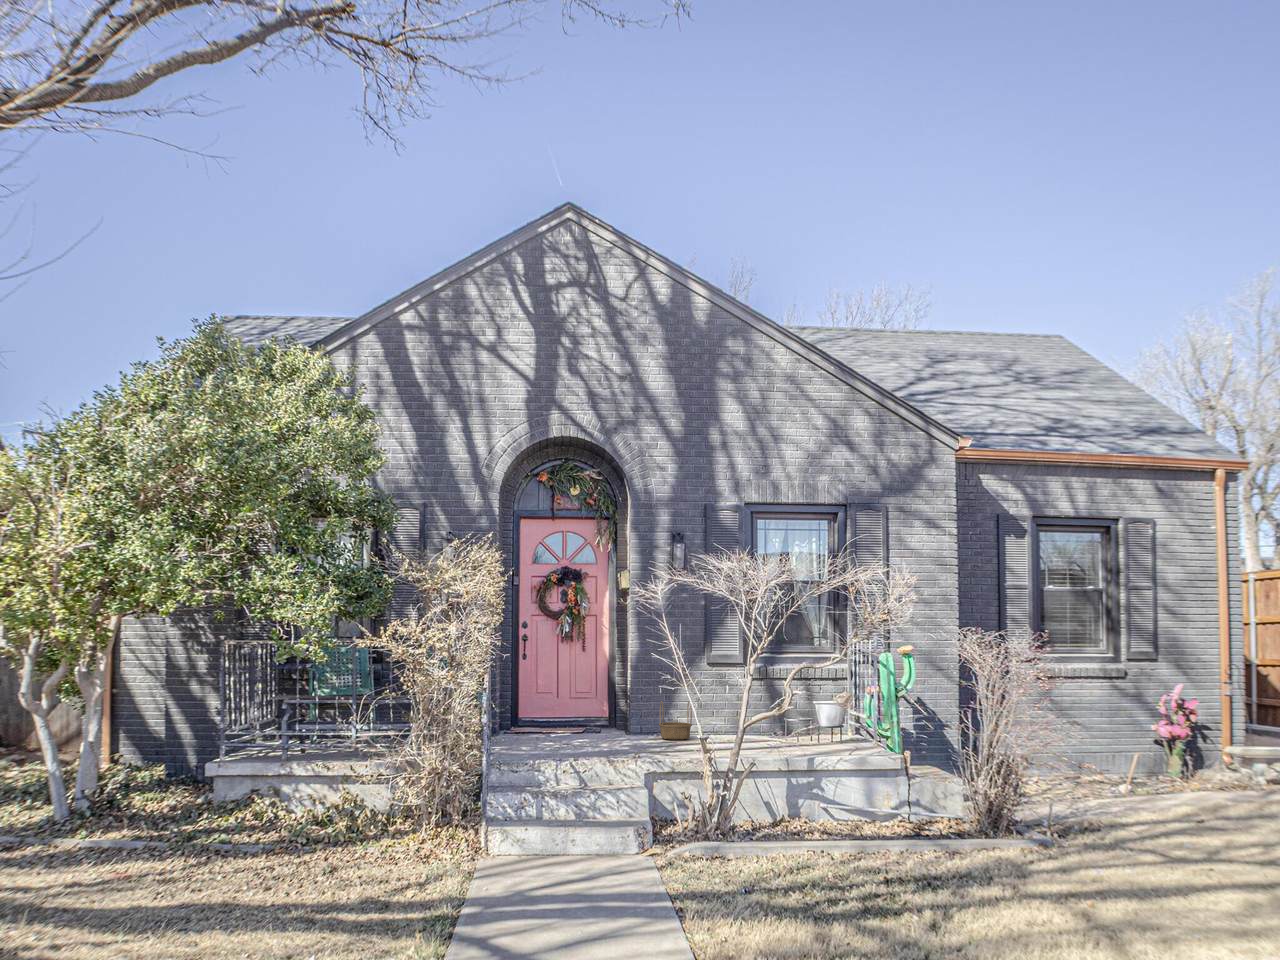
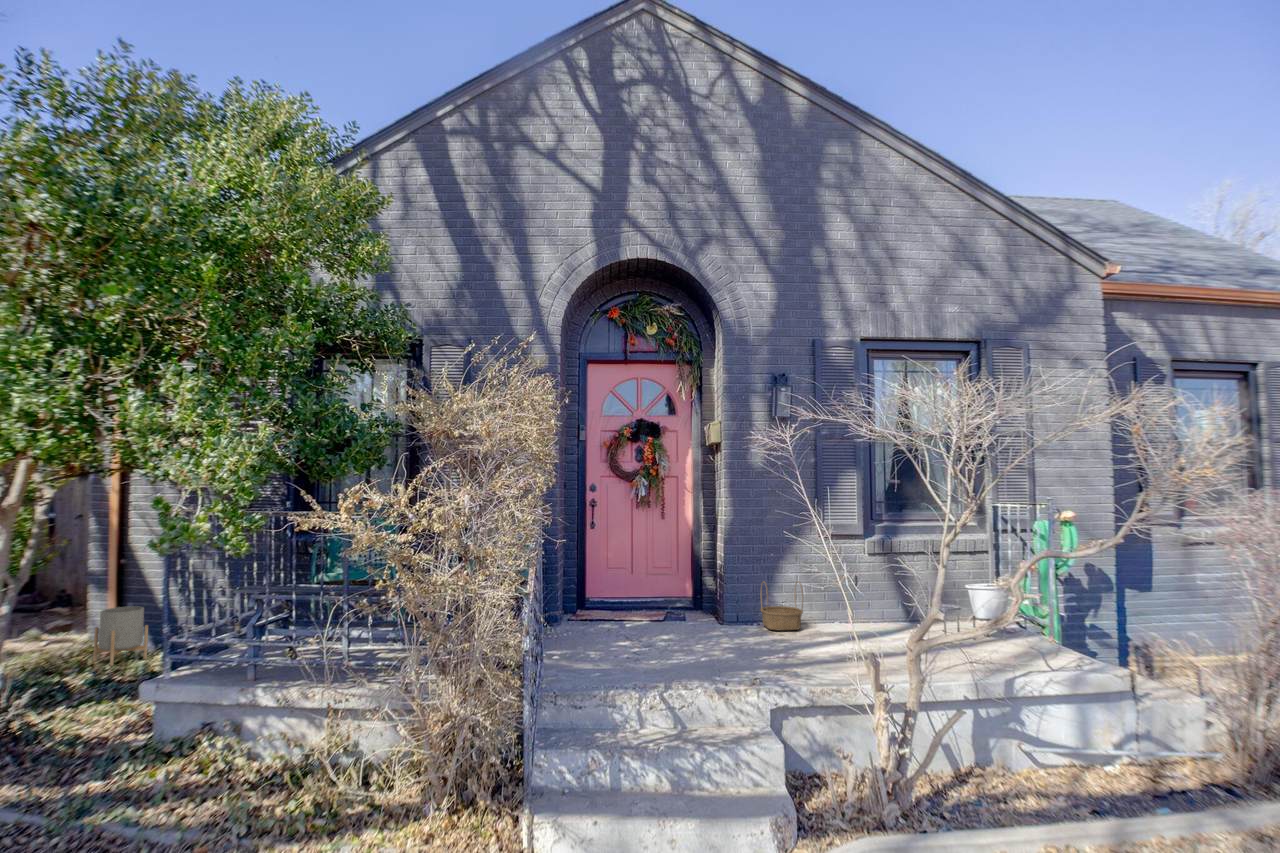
planter: none [120,721,161,766] -> present [93,606,148,666]

